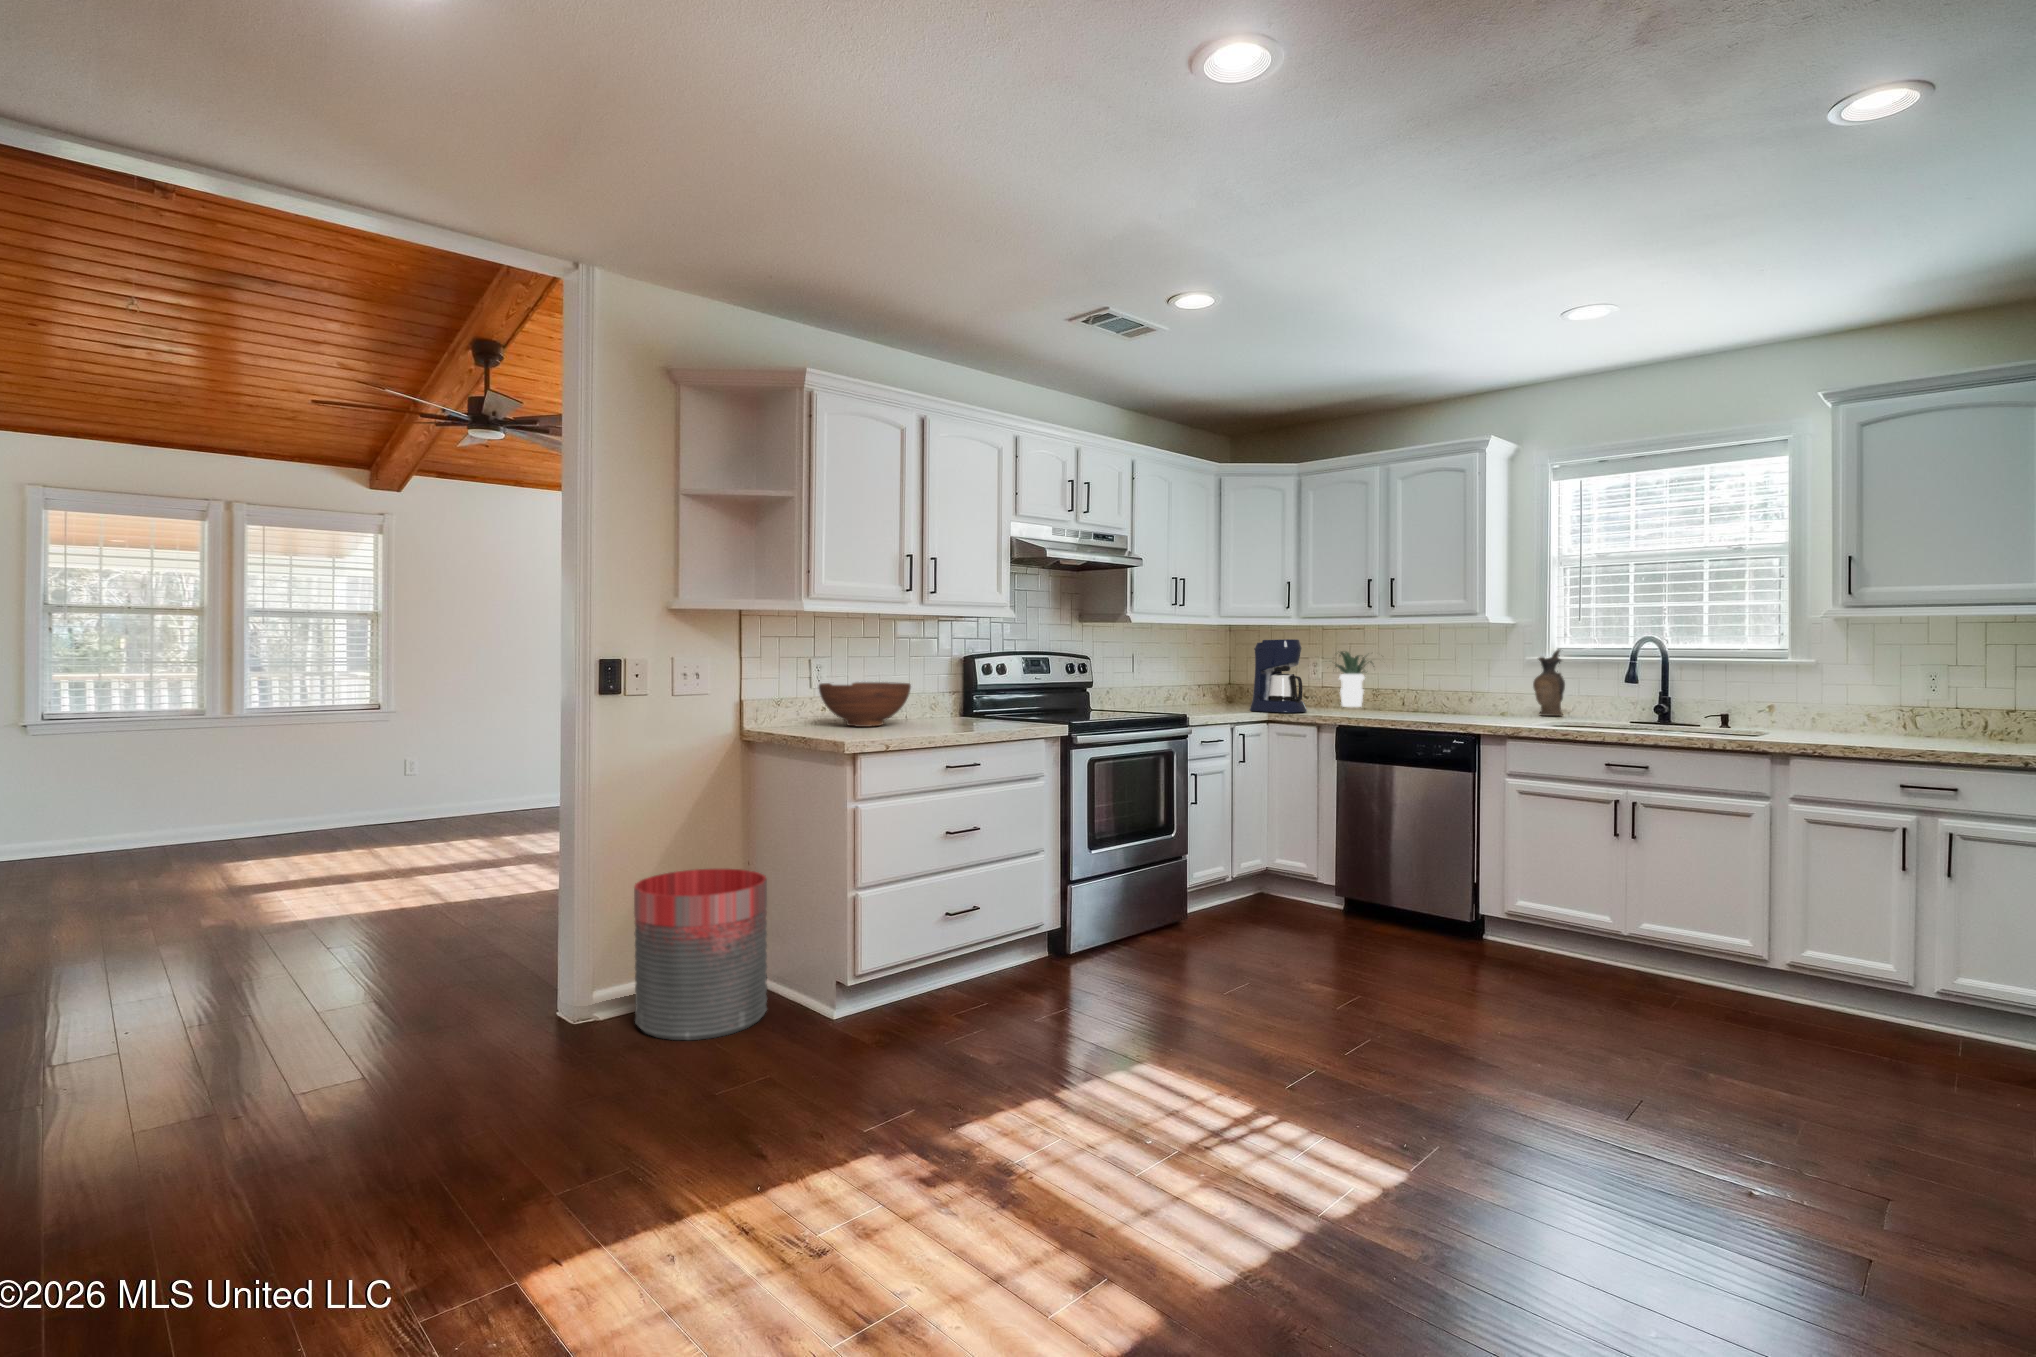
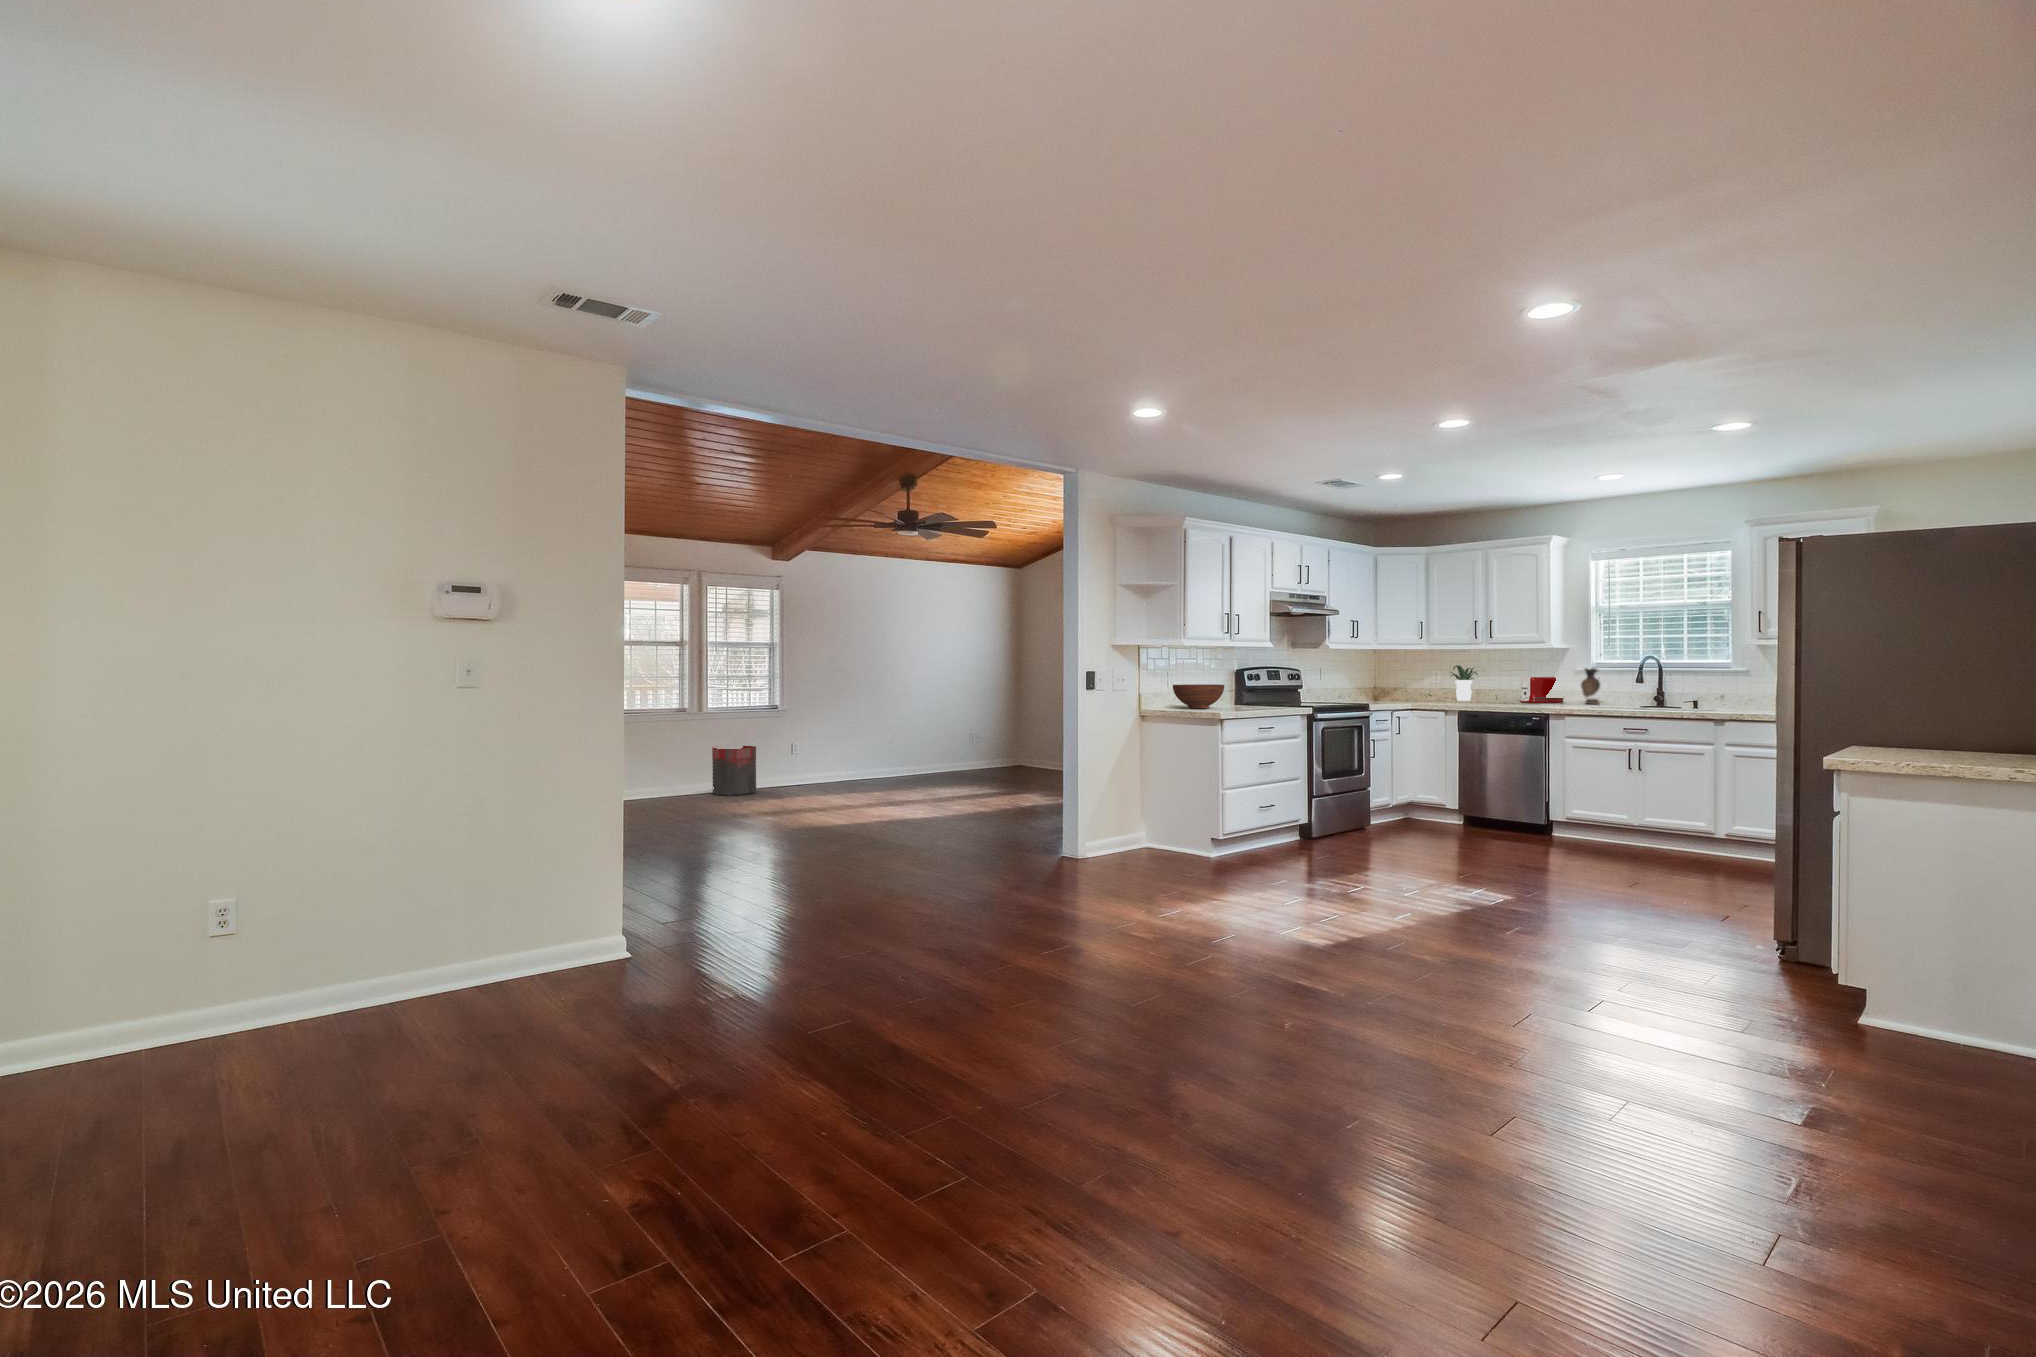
coffee maker: present [1250,639,1307,713] -> none [1403,658,1439,703]
toaster: none [1438,670,1505,713] -> present [1520,677,1563,703]
trash can: present [634,869,767,1040] -> present [712,746,756,796]

